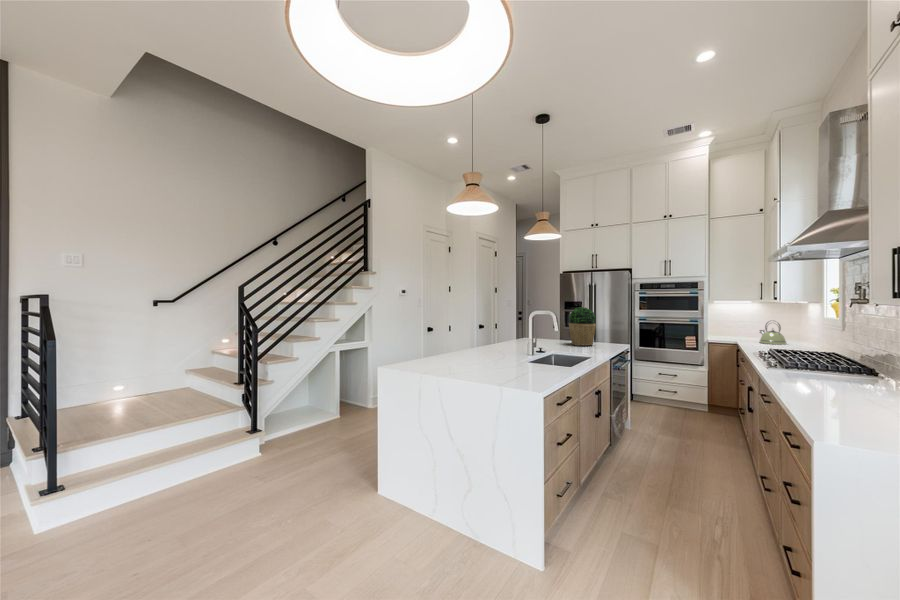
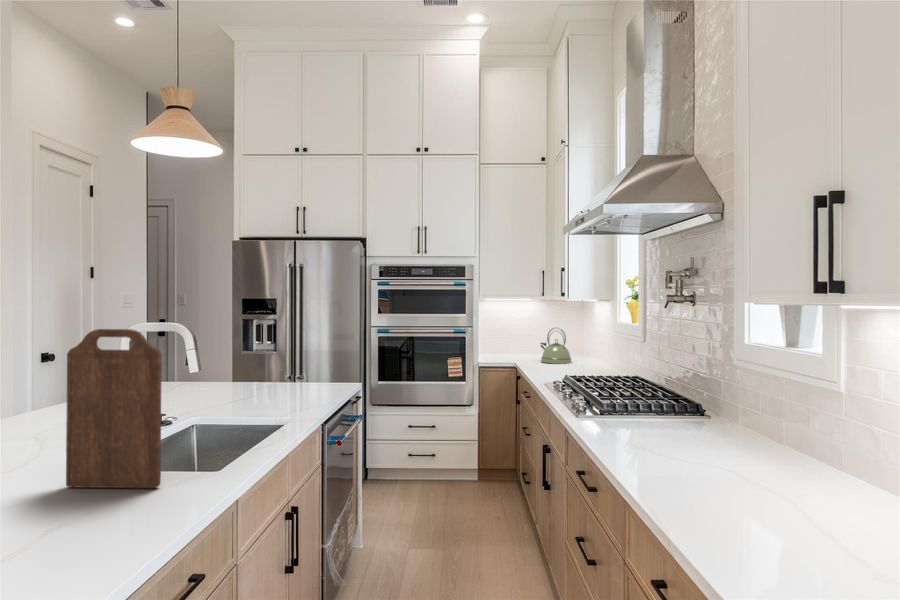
potted plant: present [569,307,596,346] -> none [225,306,291,398]
cutting board: none [541,316,568,363] -> present [66,329,162,488]

